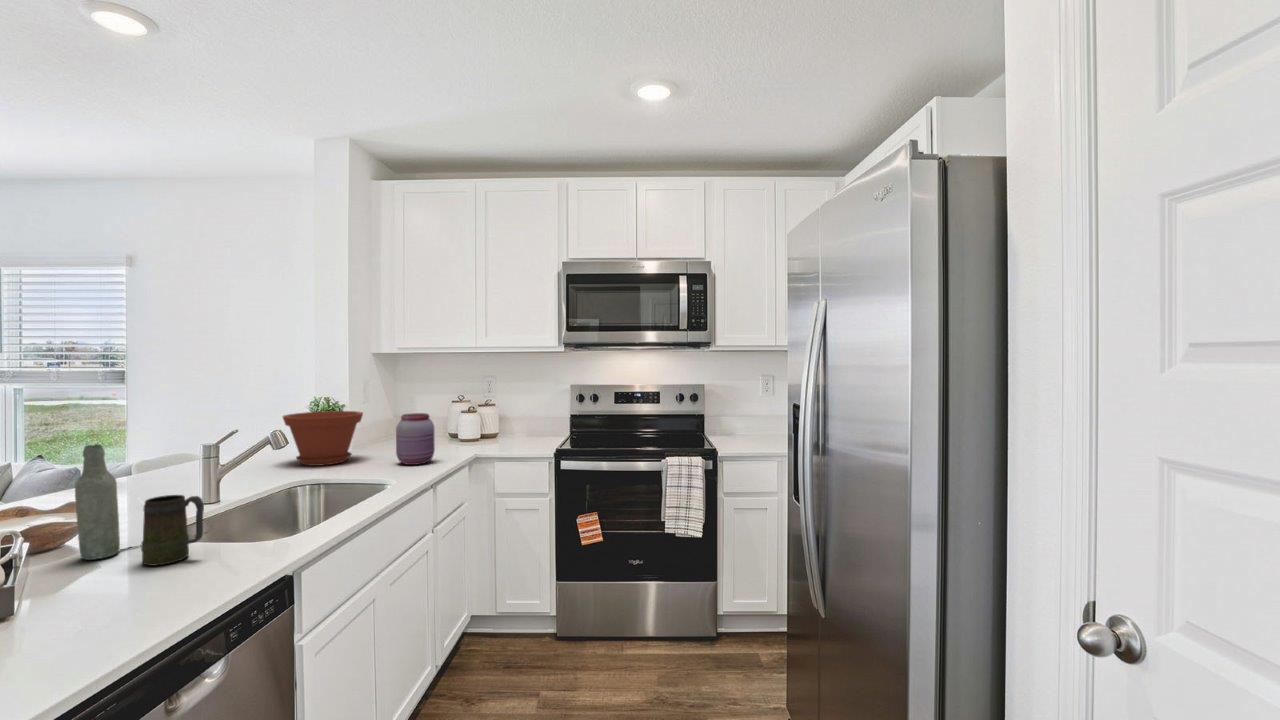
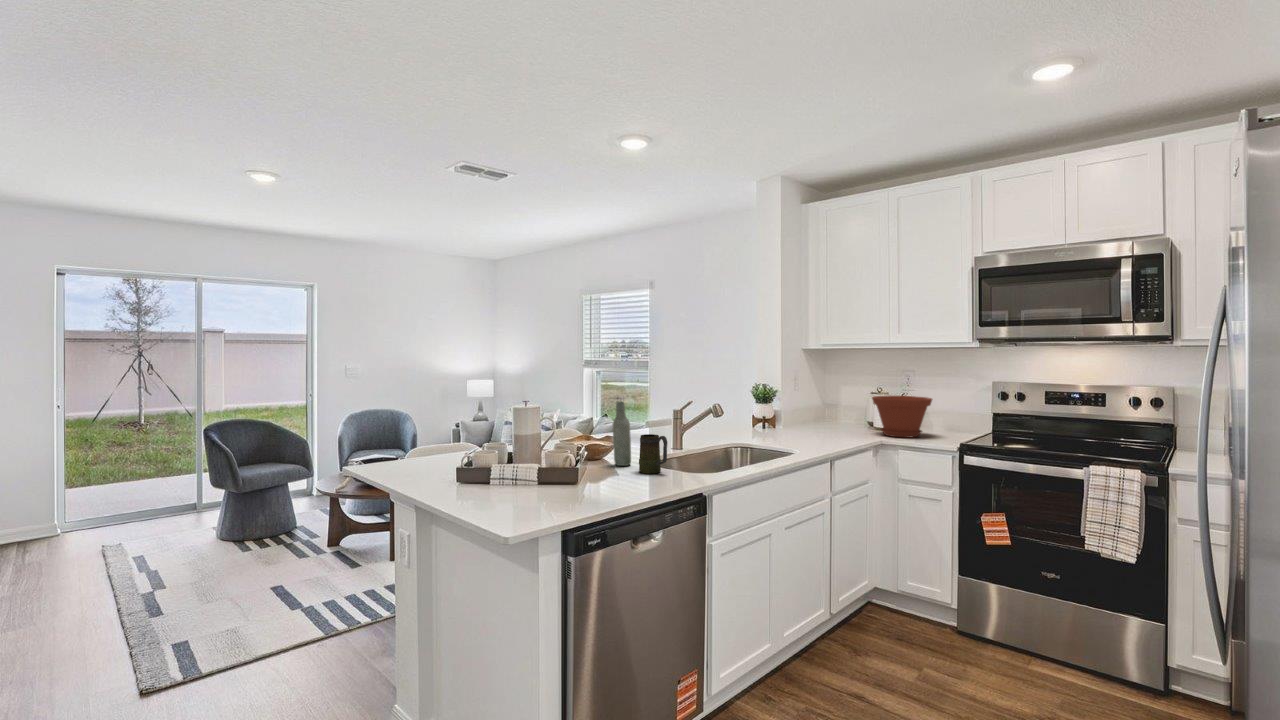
plant pot: present [283,411,363,466] -> present [872,396,932,438]
jar: present [396,413,435,465] -> none [807,400,839,442]

